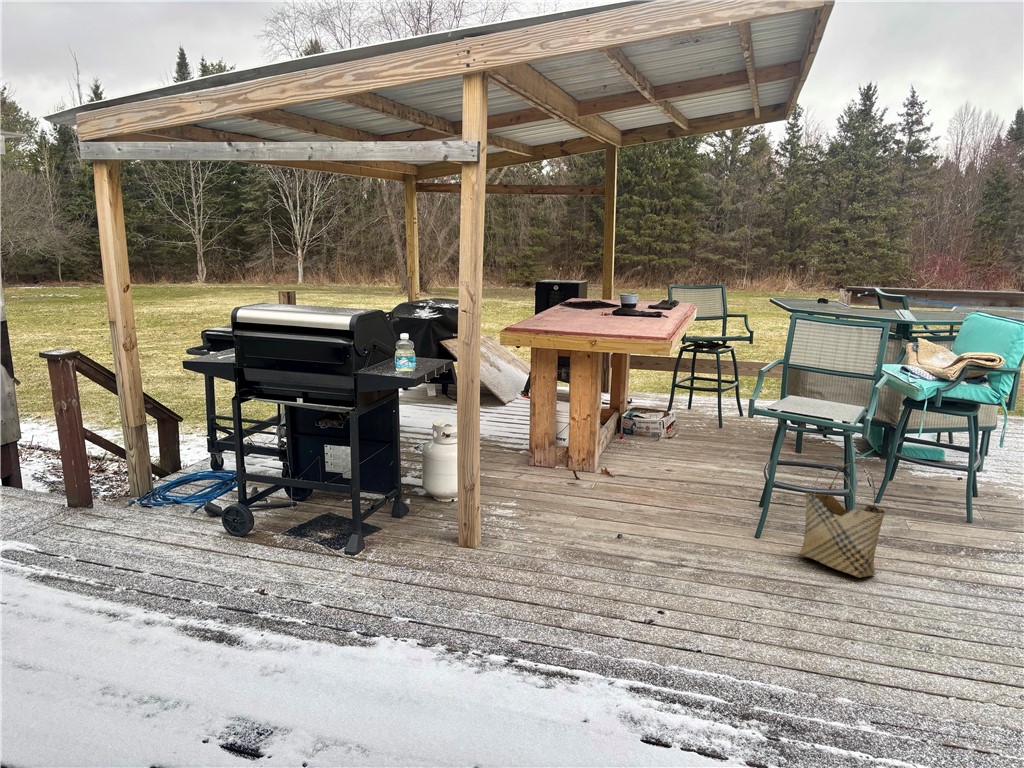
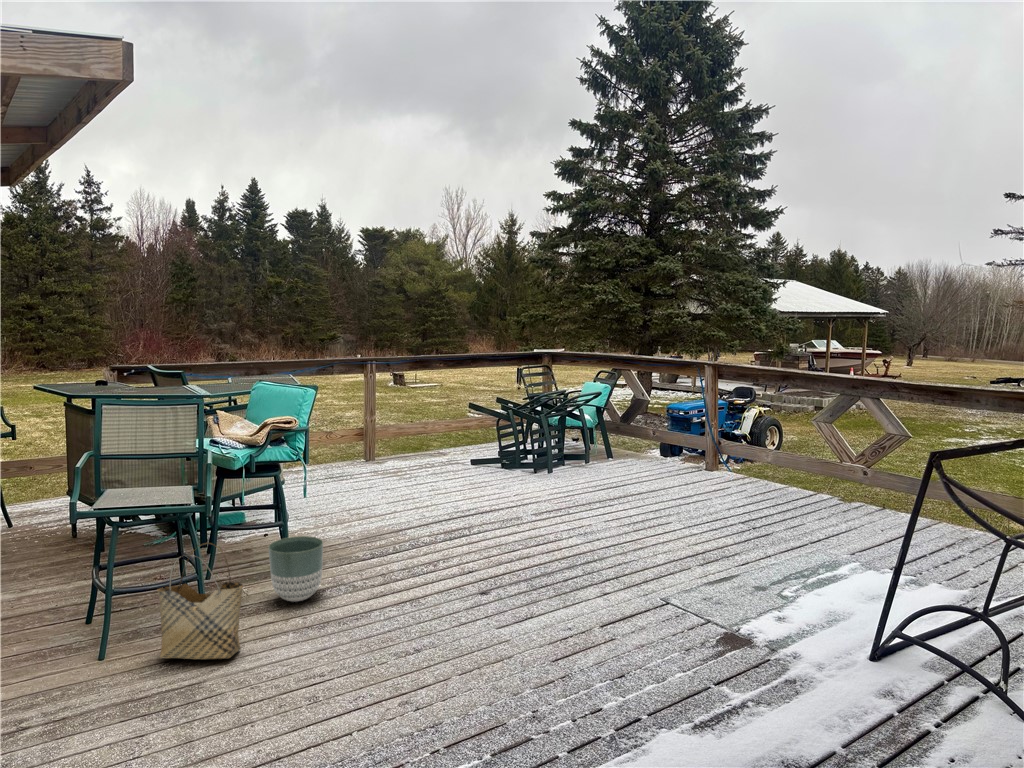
planter: none [933,482,1003,554] -> present [268,536,323,602]

